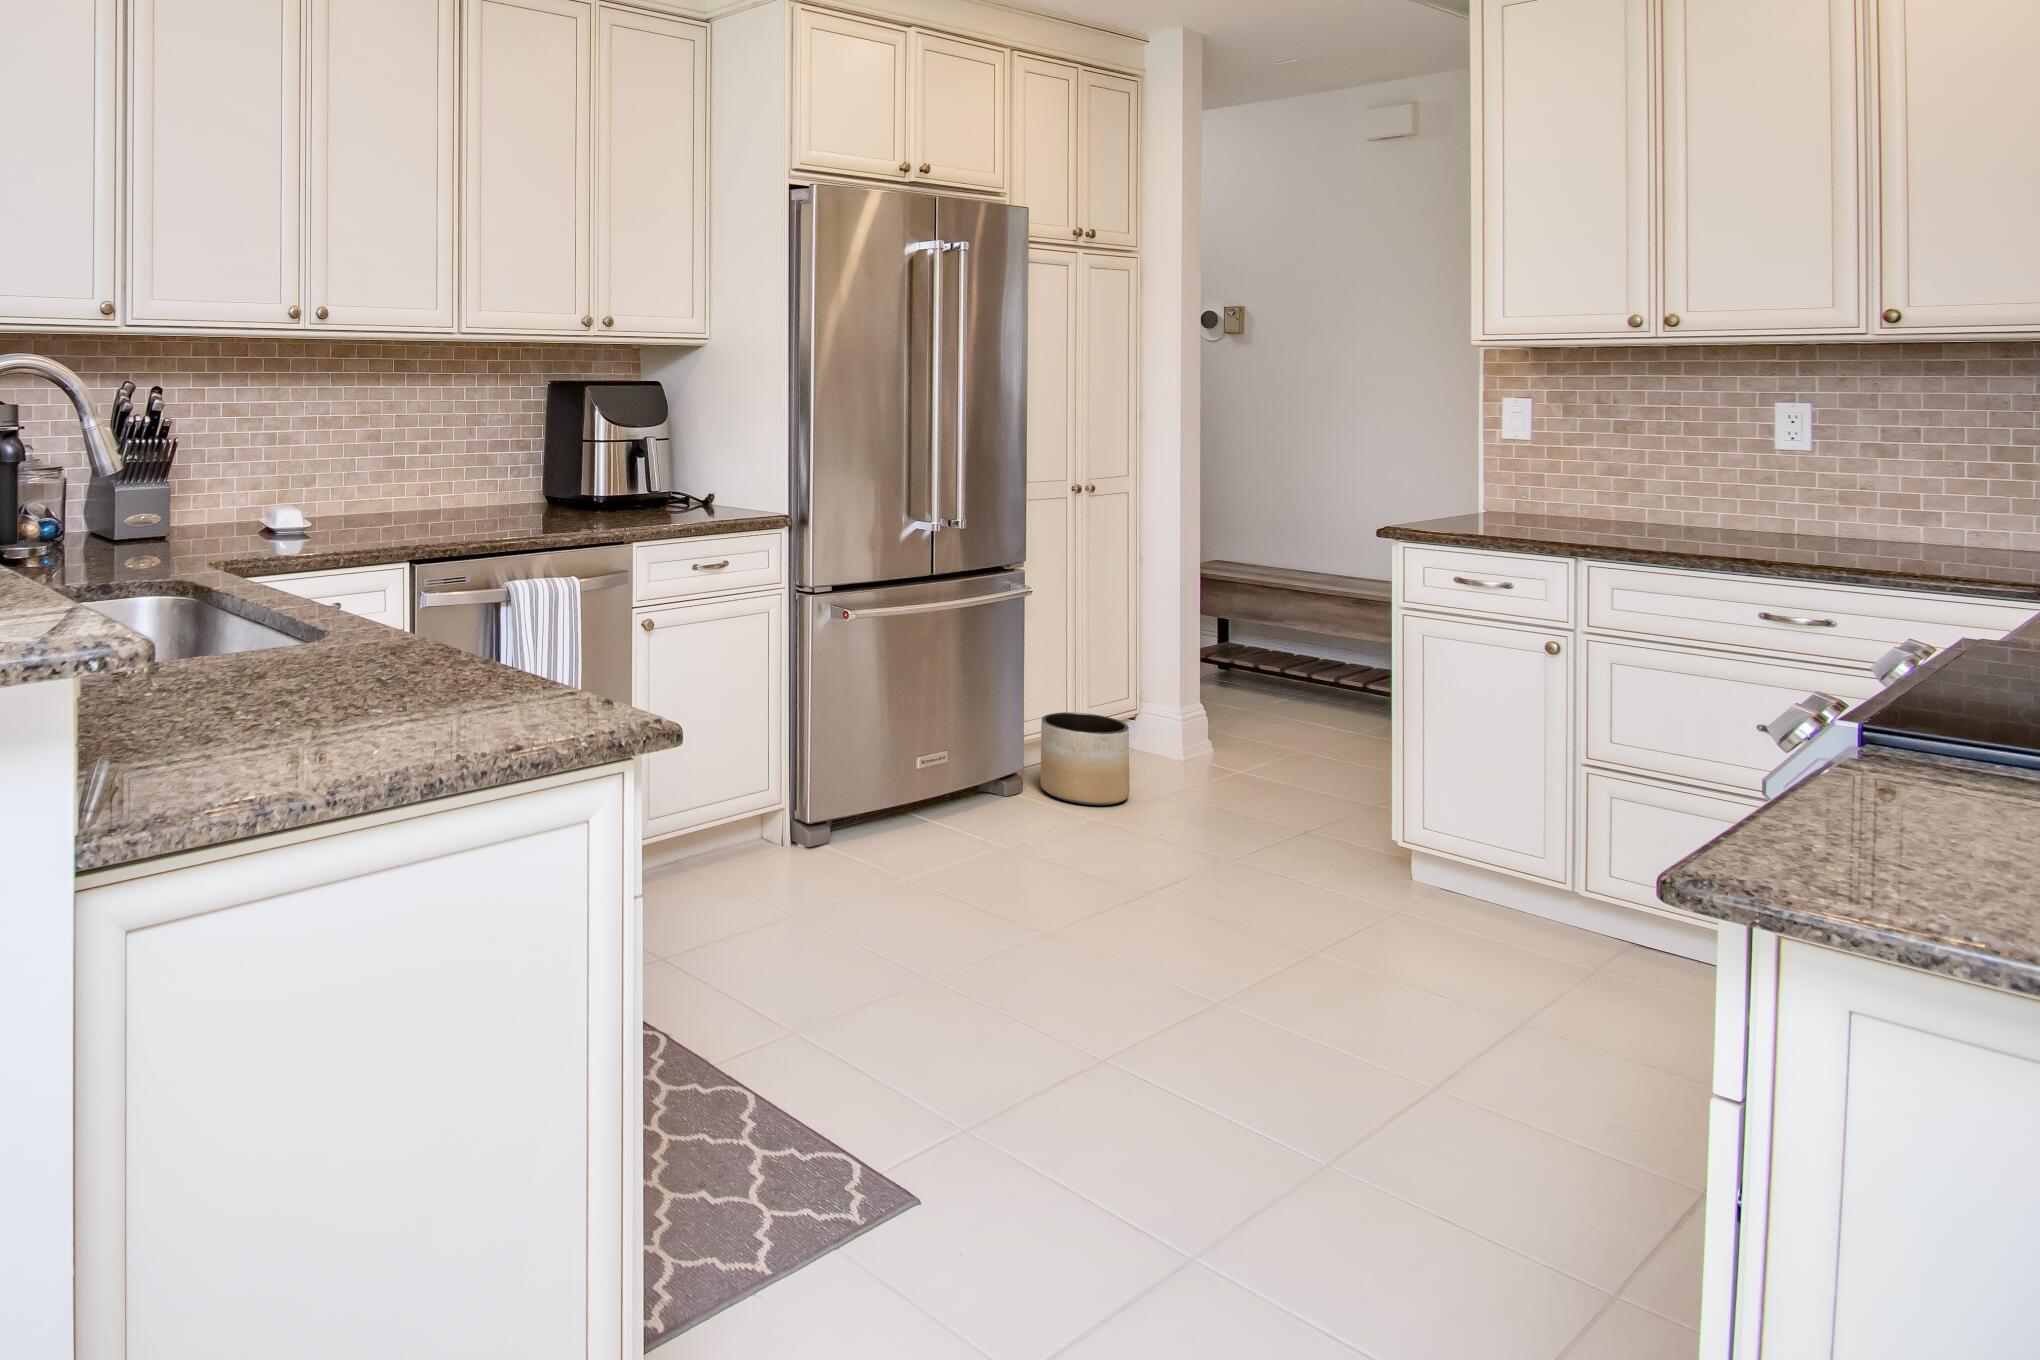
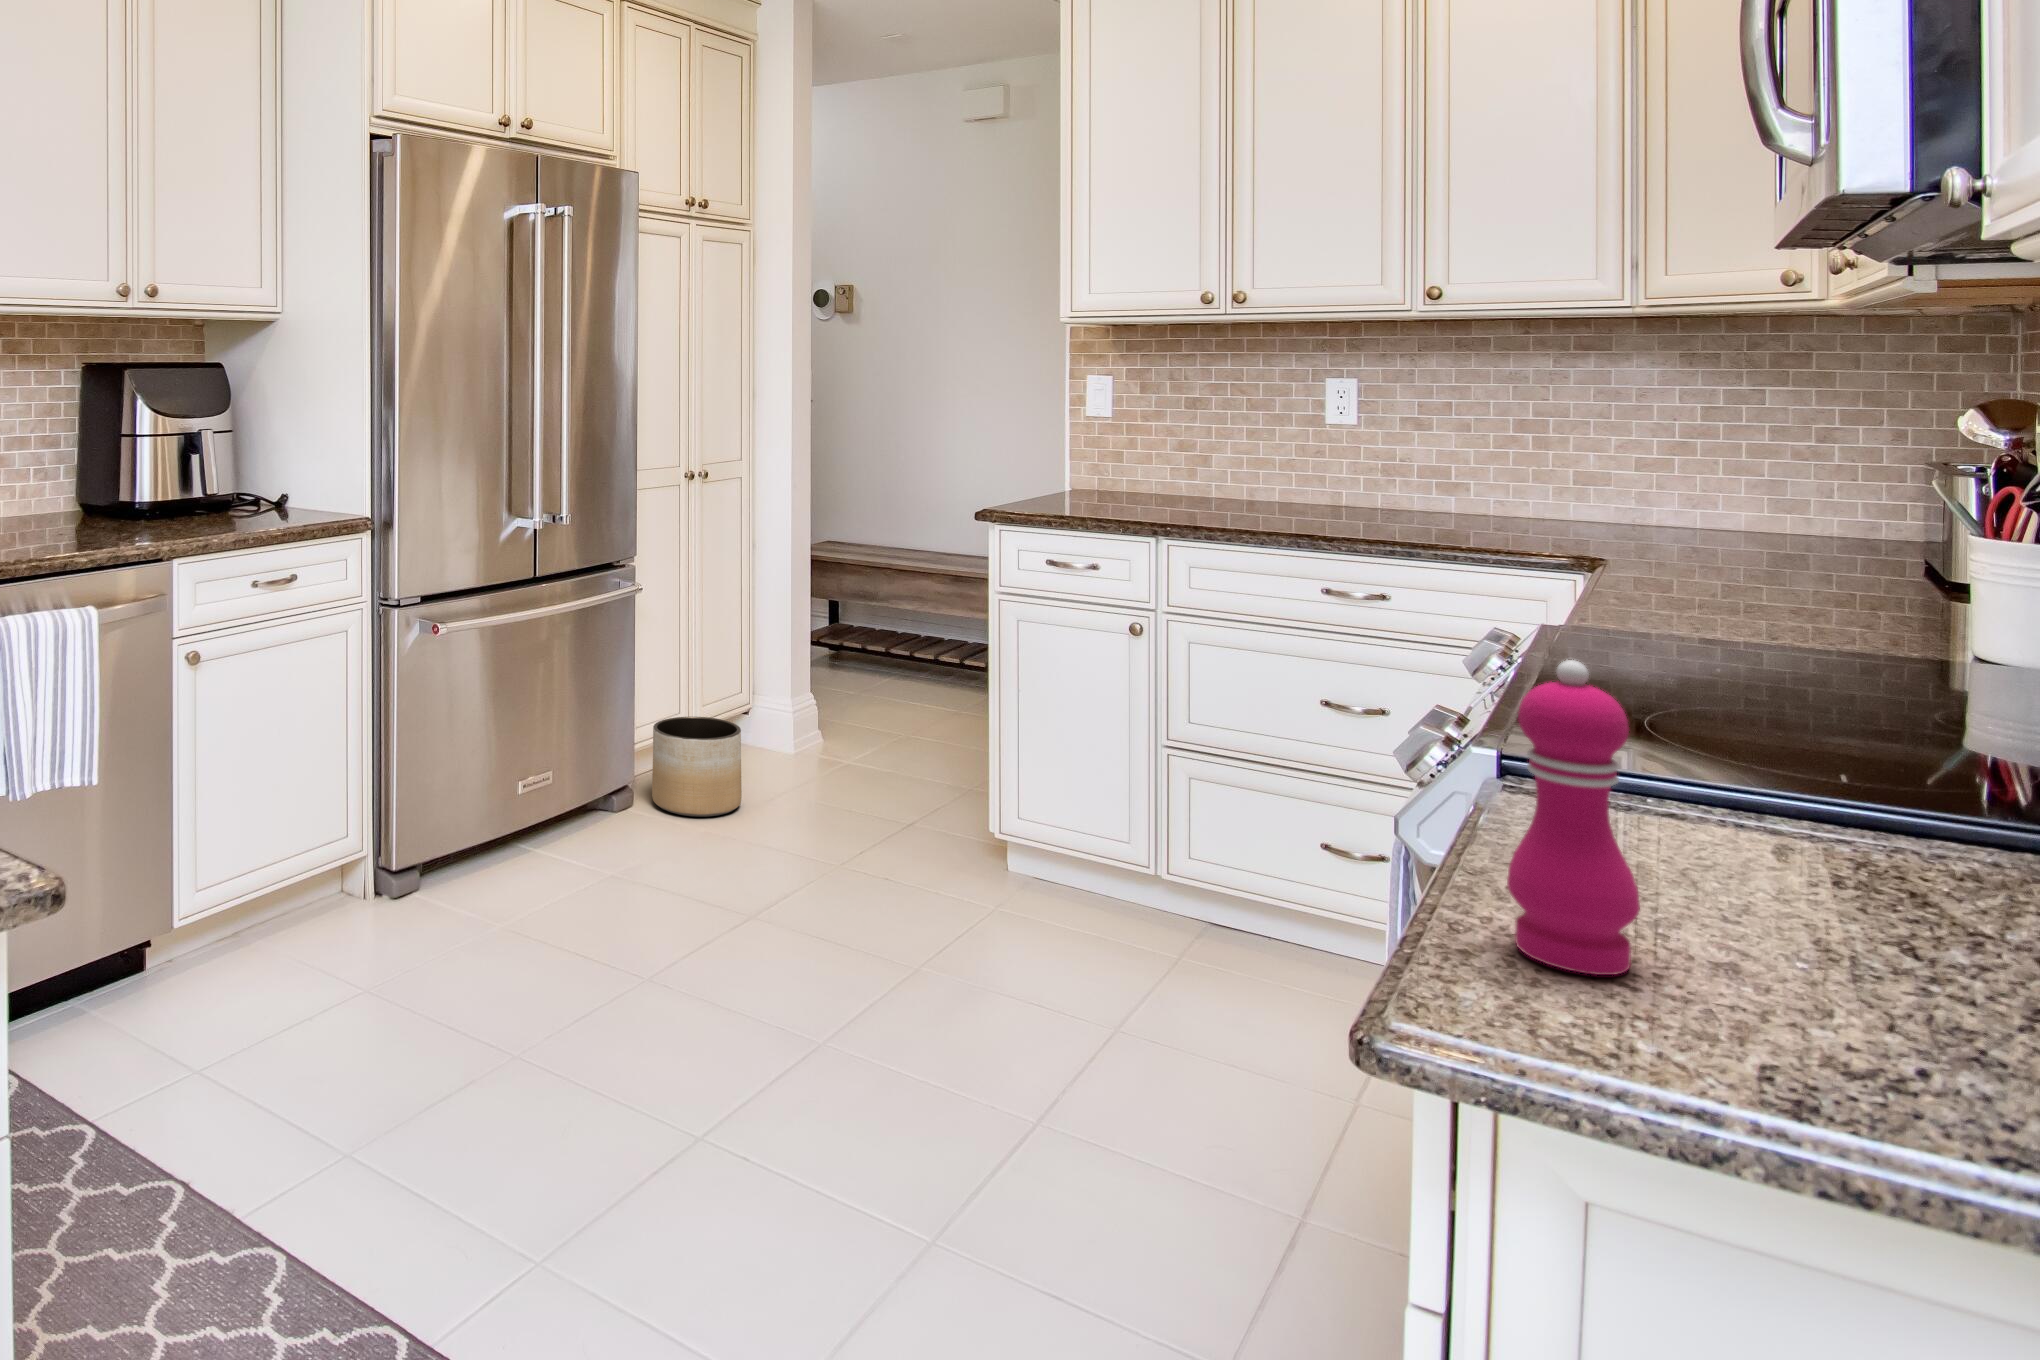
pepper mill: none [1833,628,1954,876] -> present [1507,660,1640,975]

